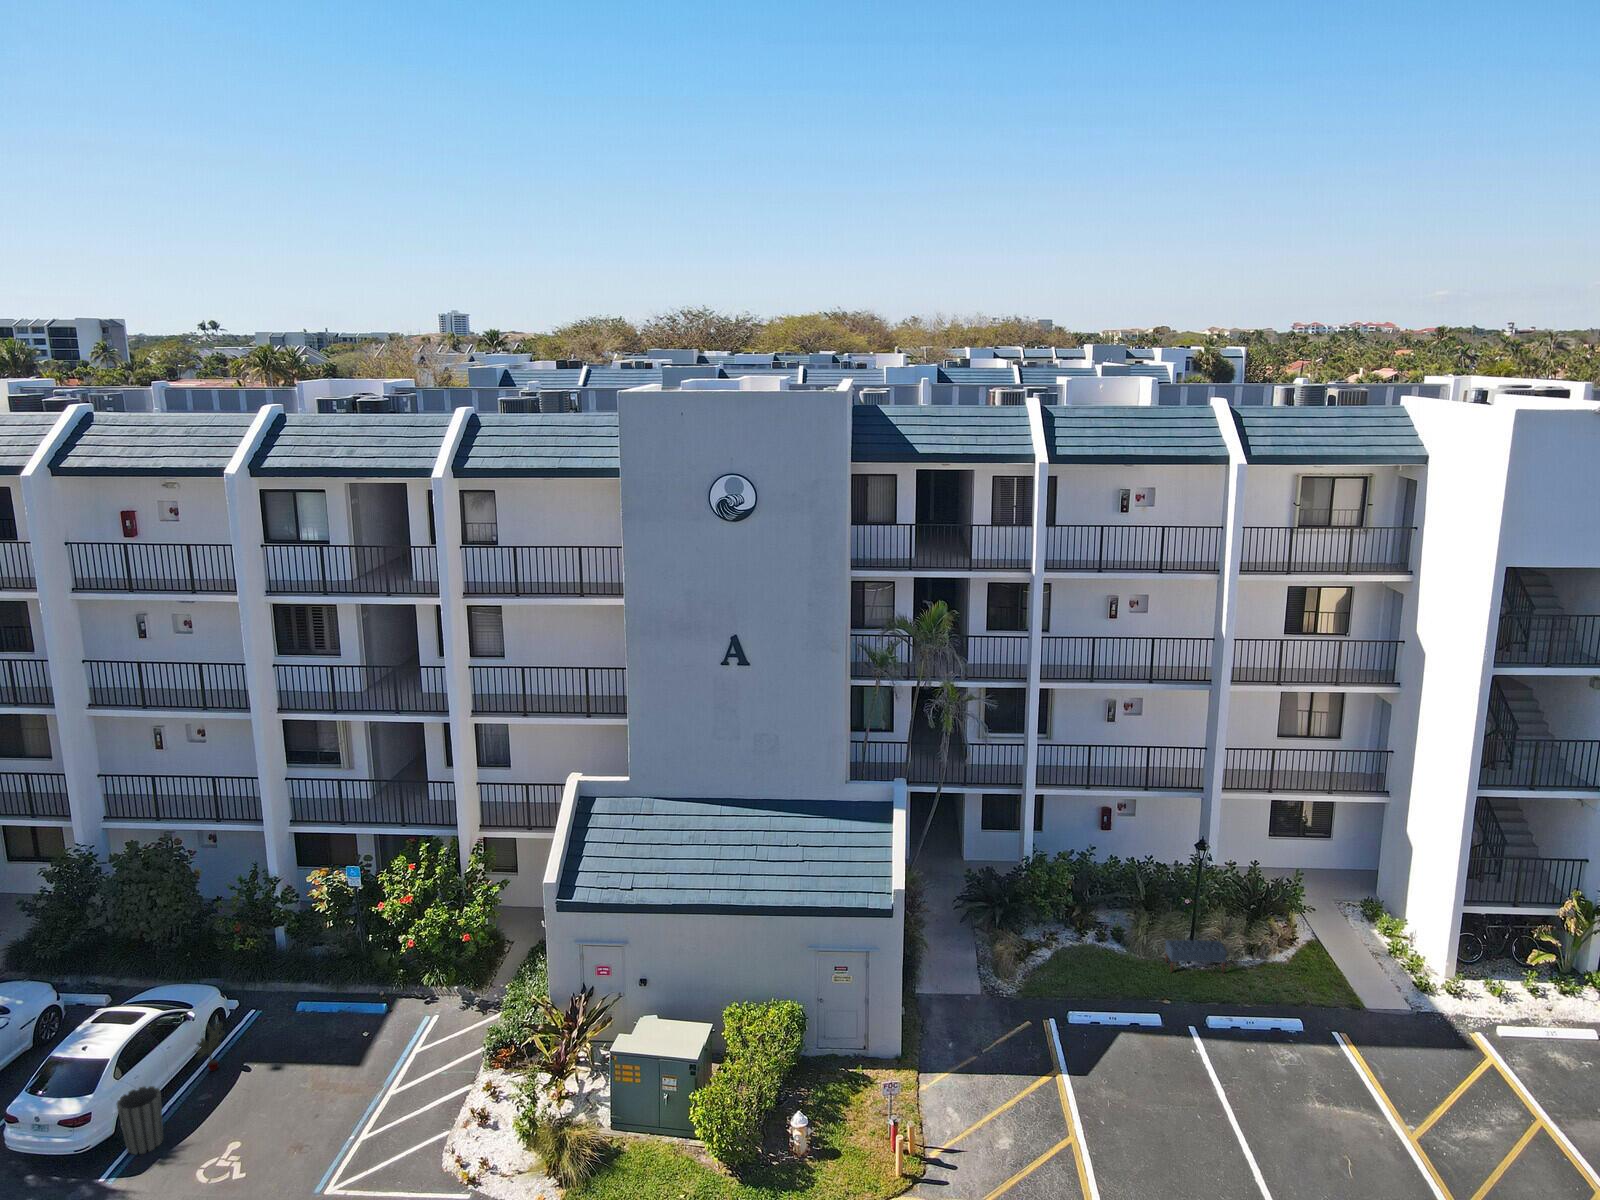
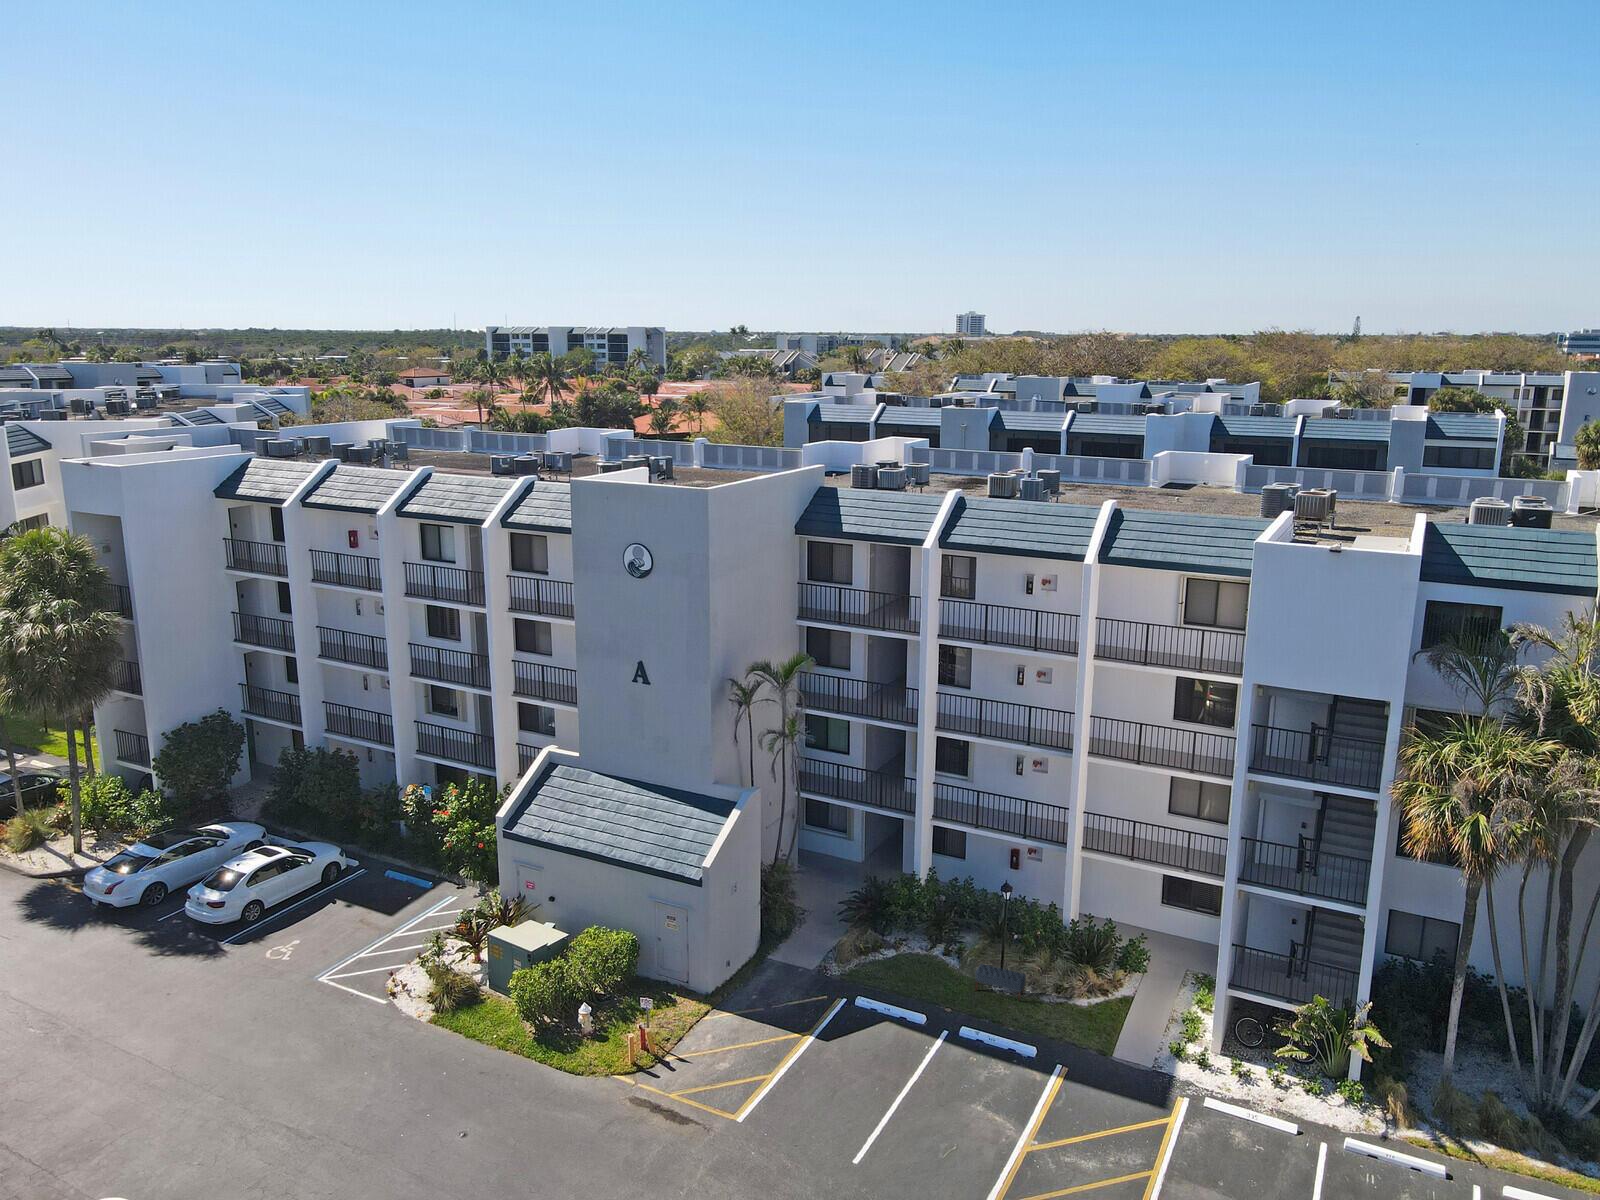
potted tree: present [195,1023,224,1071] -> none [305,869,328,900]
trash can: present [117,1086,163,1154] -> none [241,895,268,935]

